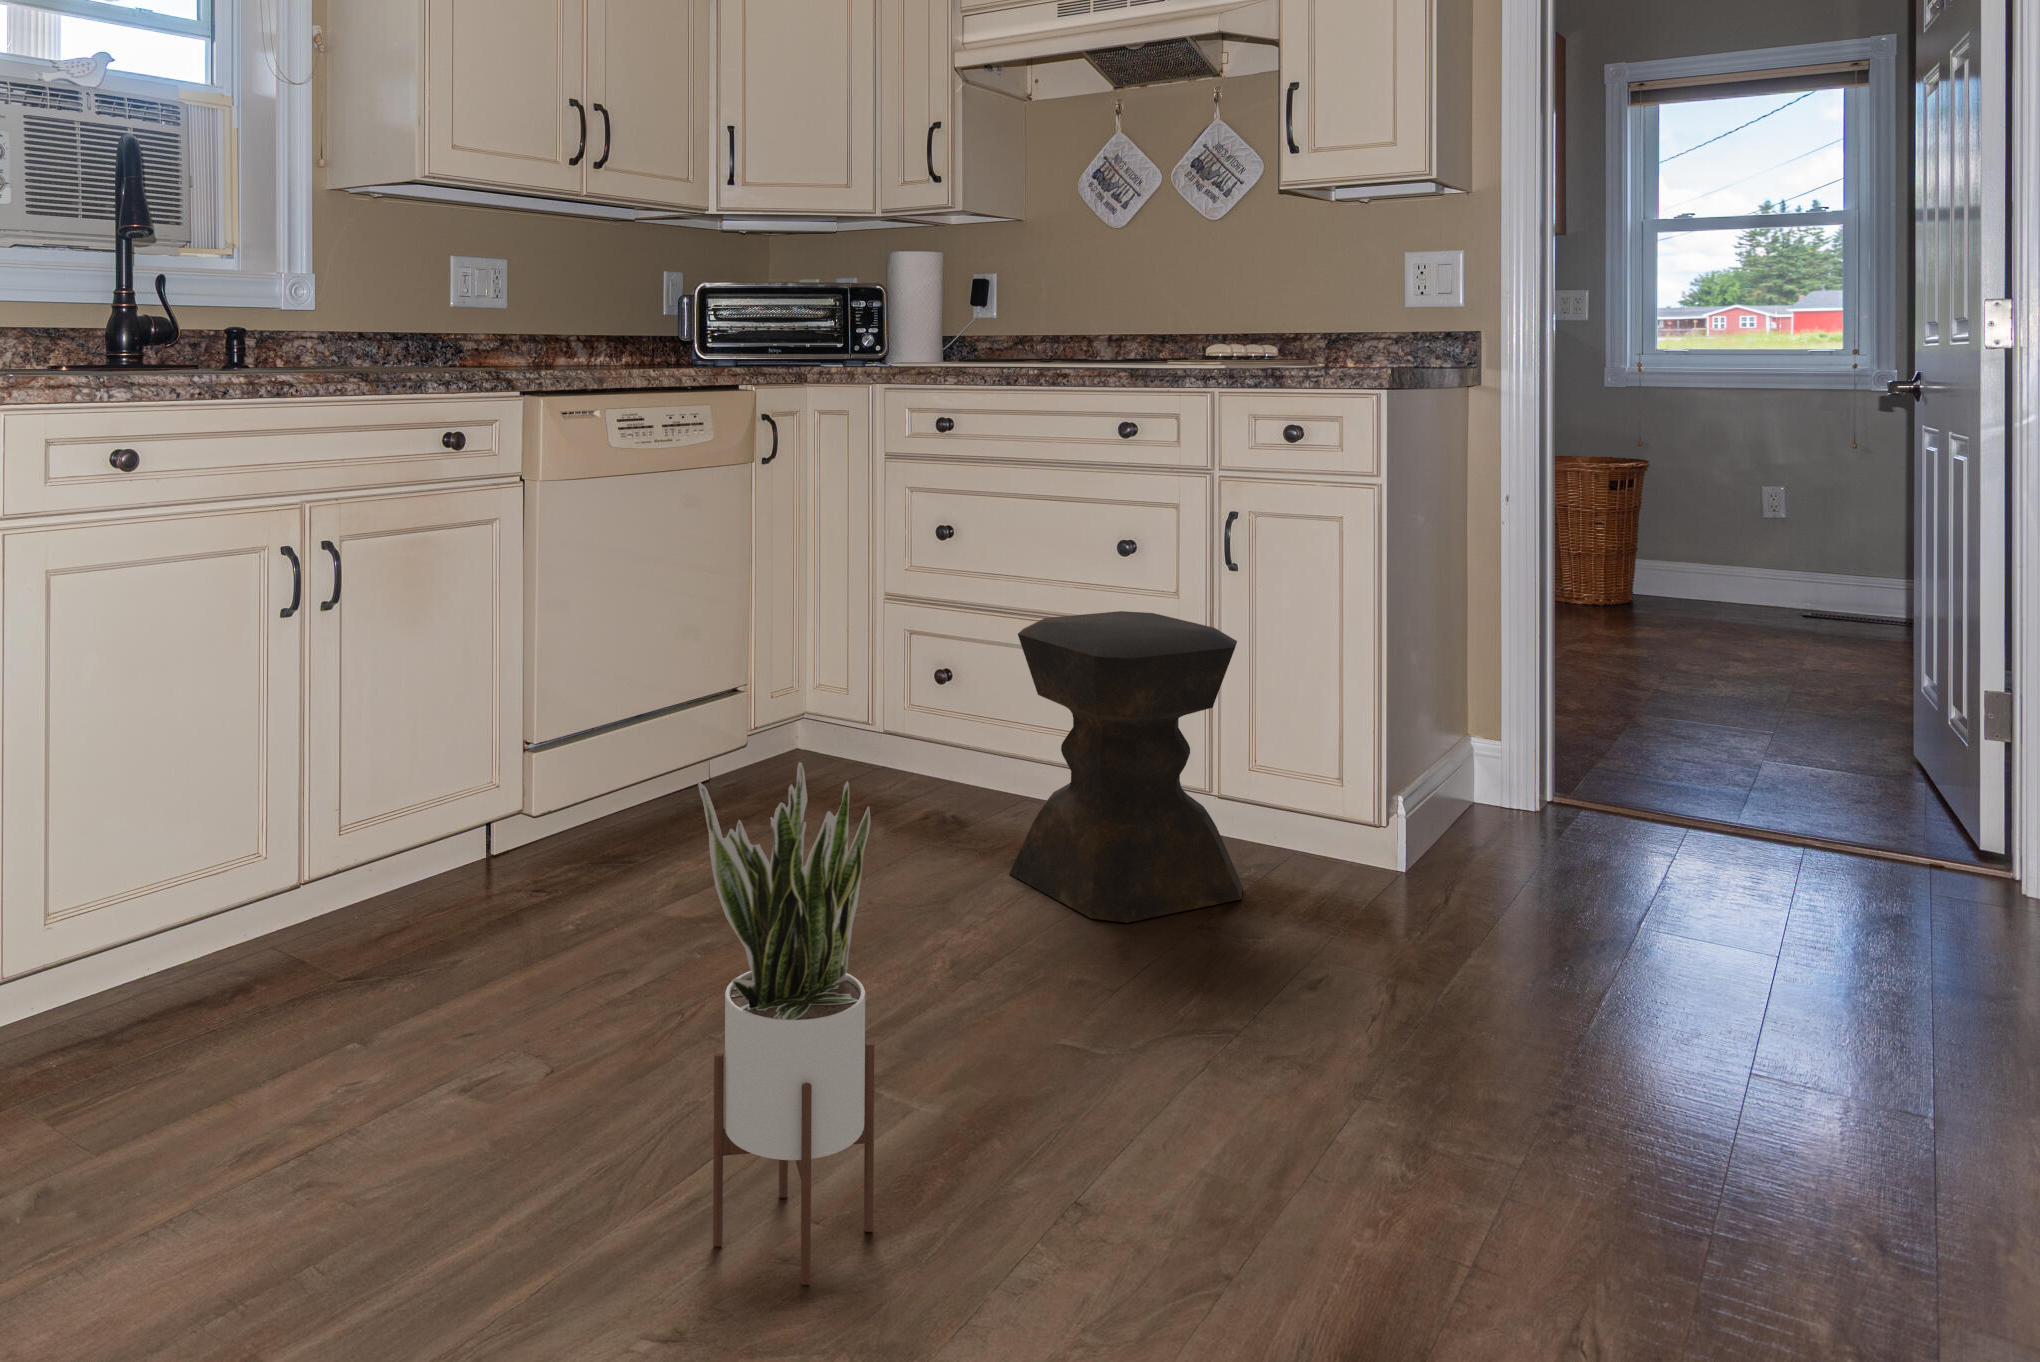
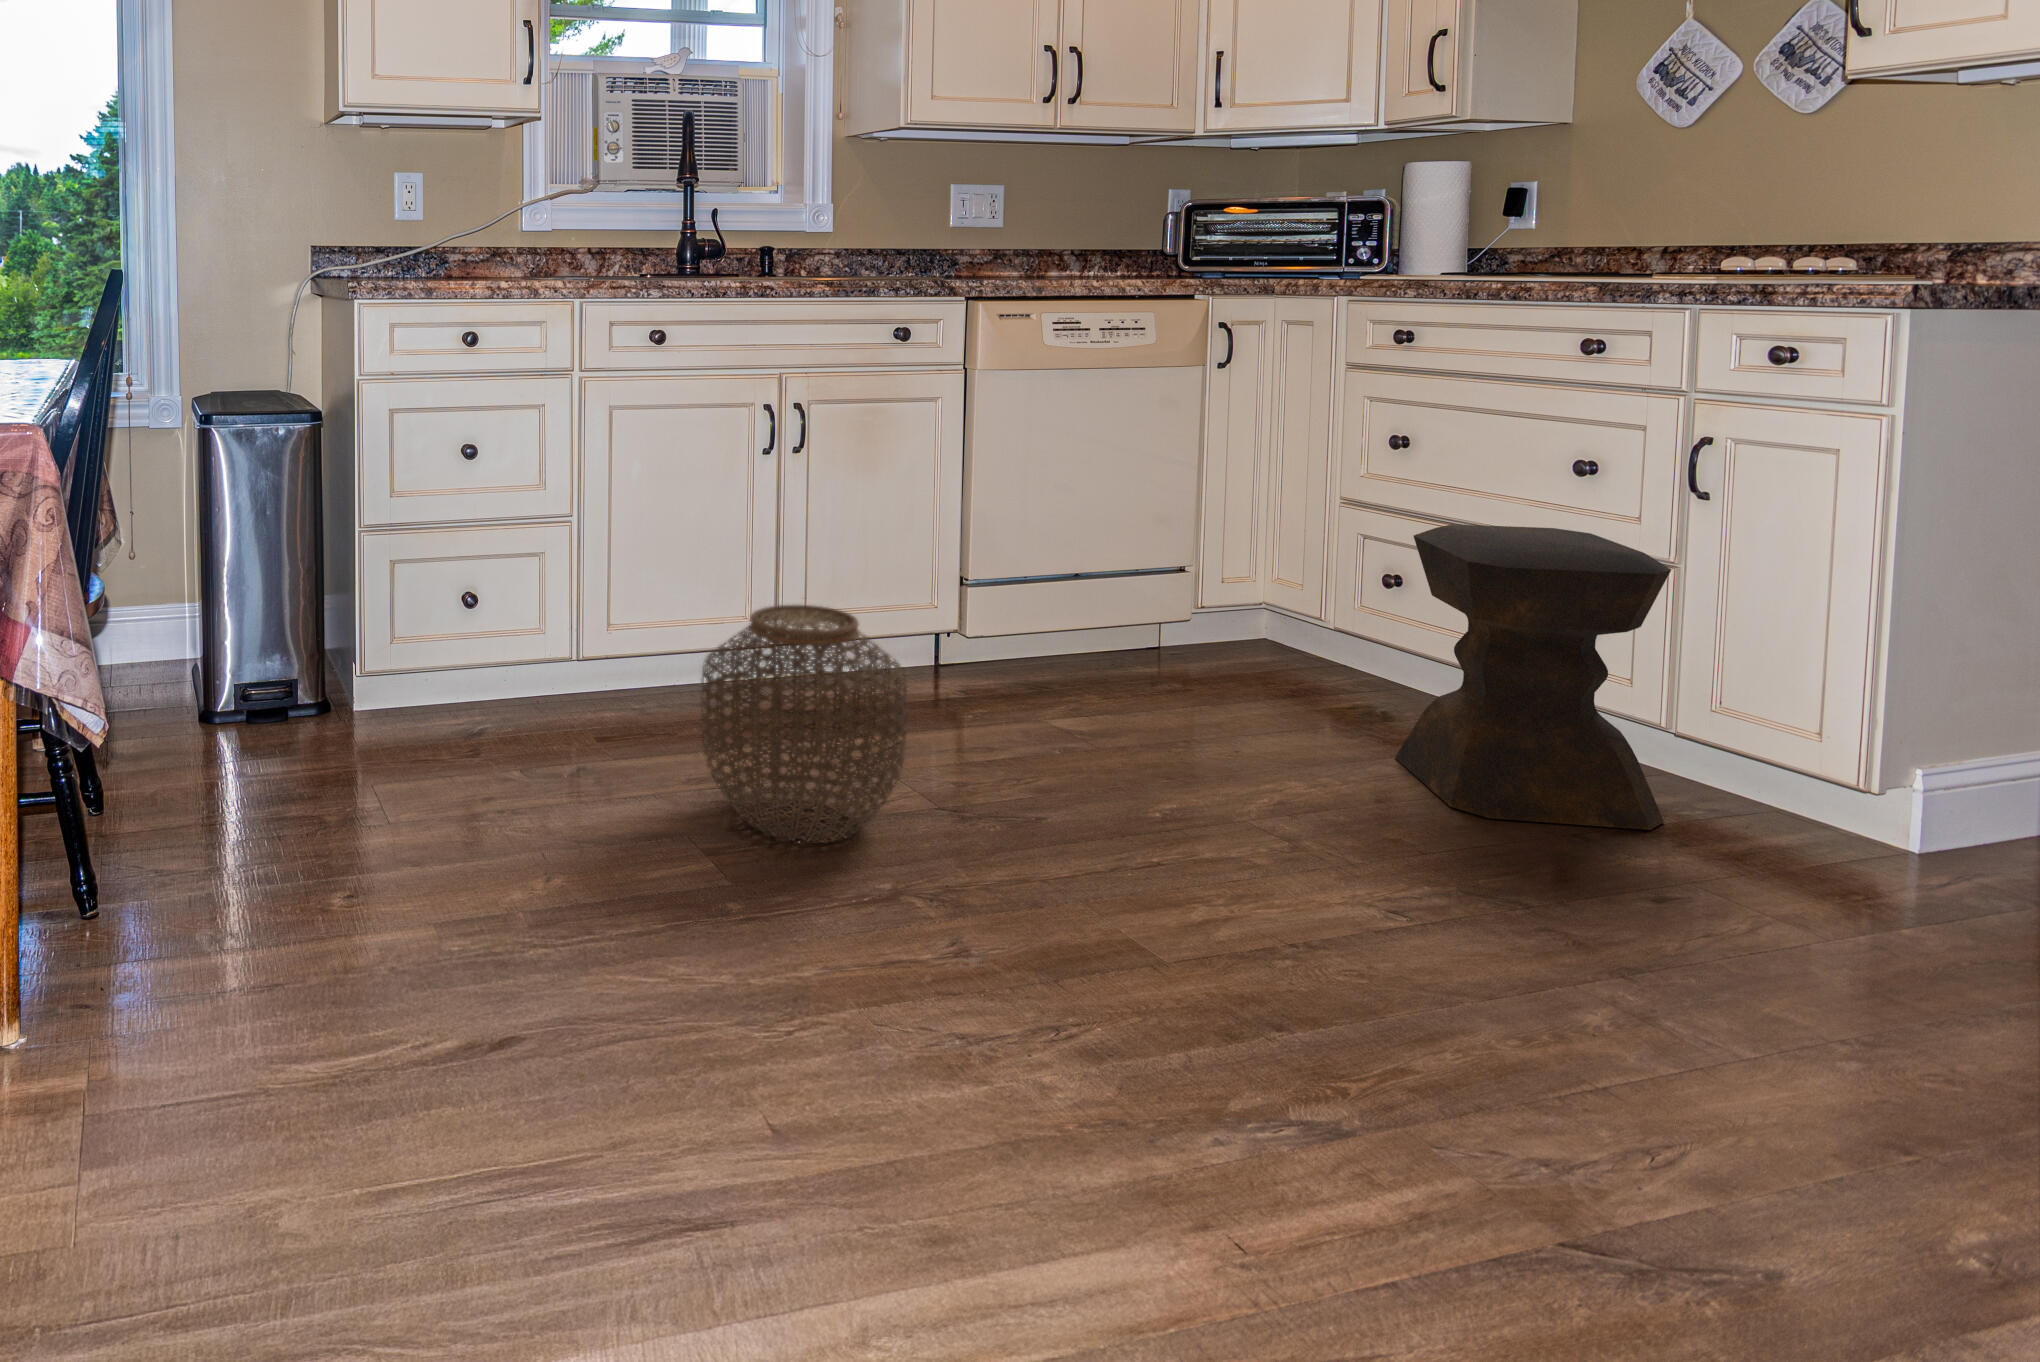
potted plant: present [698,762,874,1285] -> none [917,579,1074,950]
woven basket: none [306,832,609,1198] -> present [701,605,907,843]

